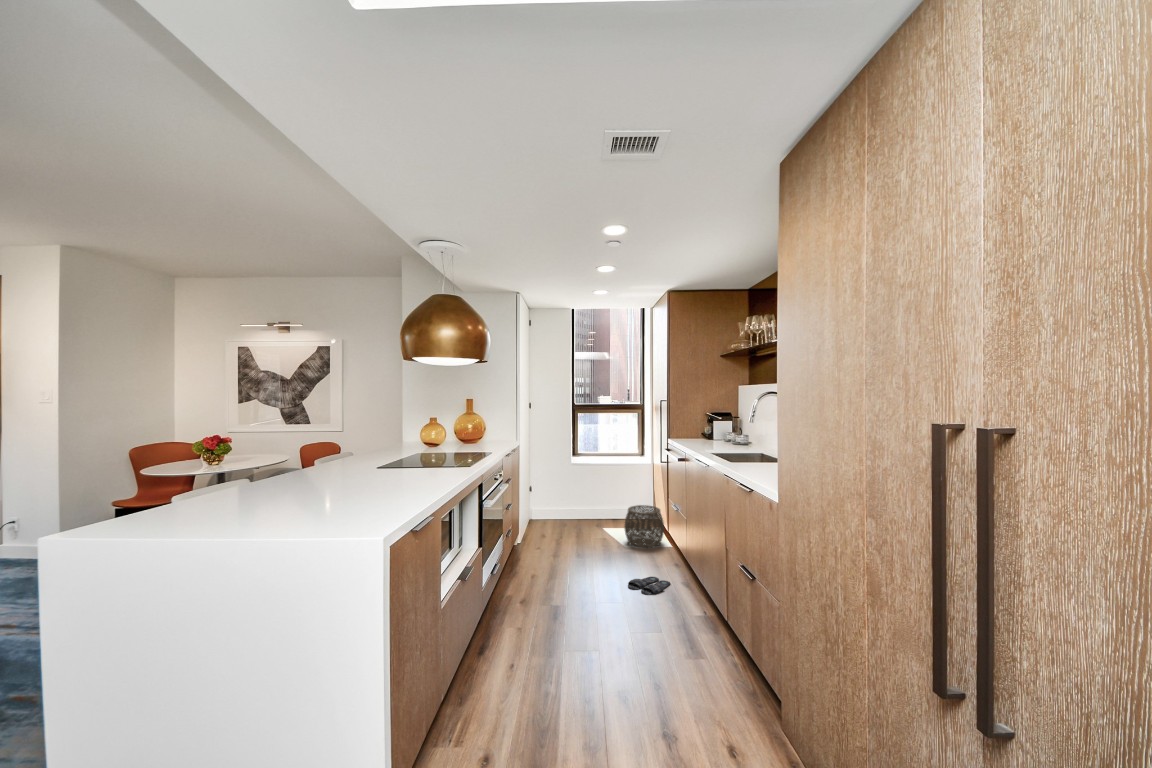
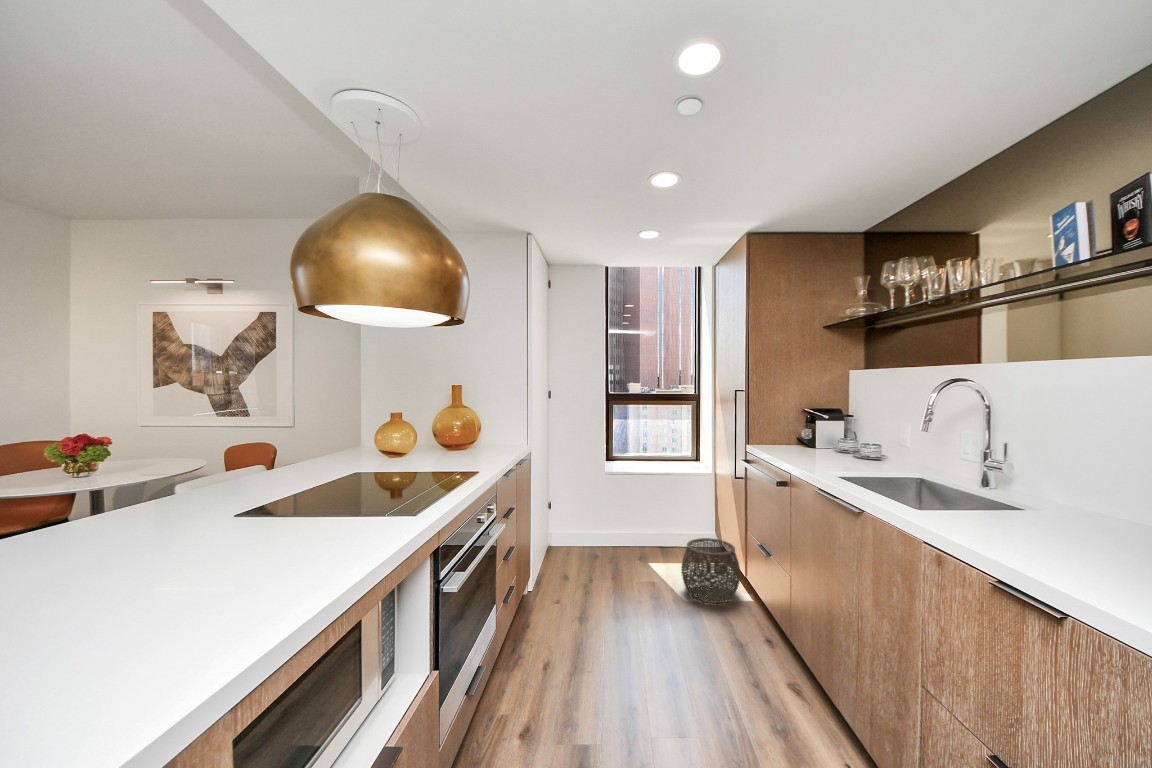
slippers: present [628,577,670,595] -> none [702,666,769,709]

